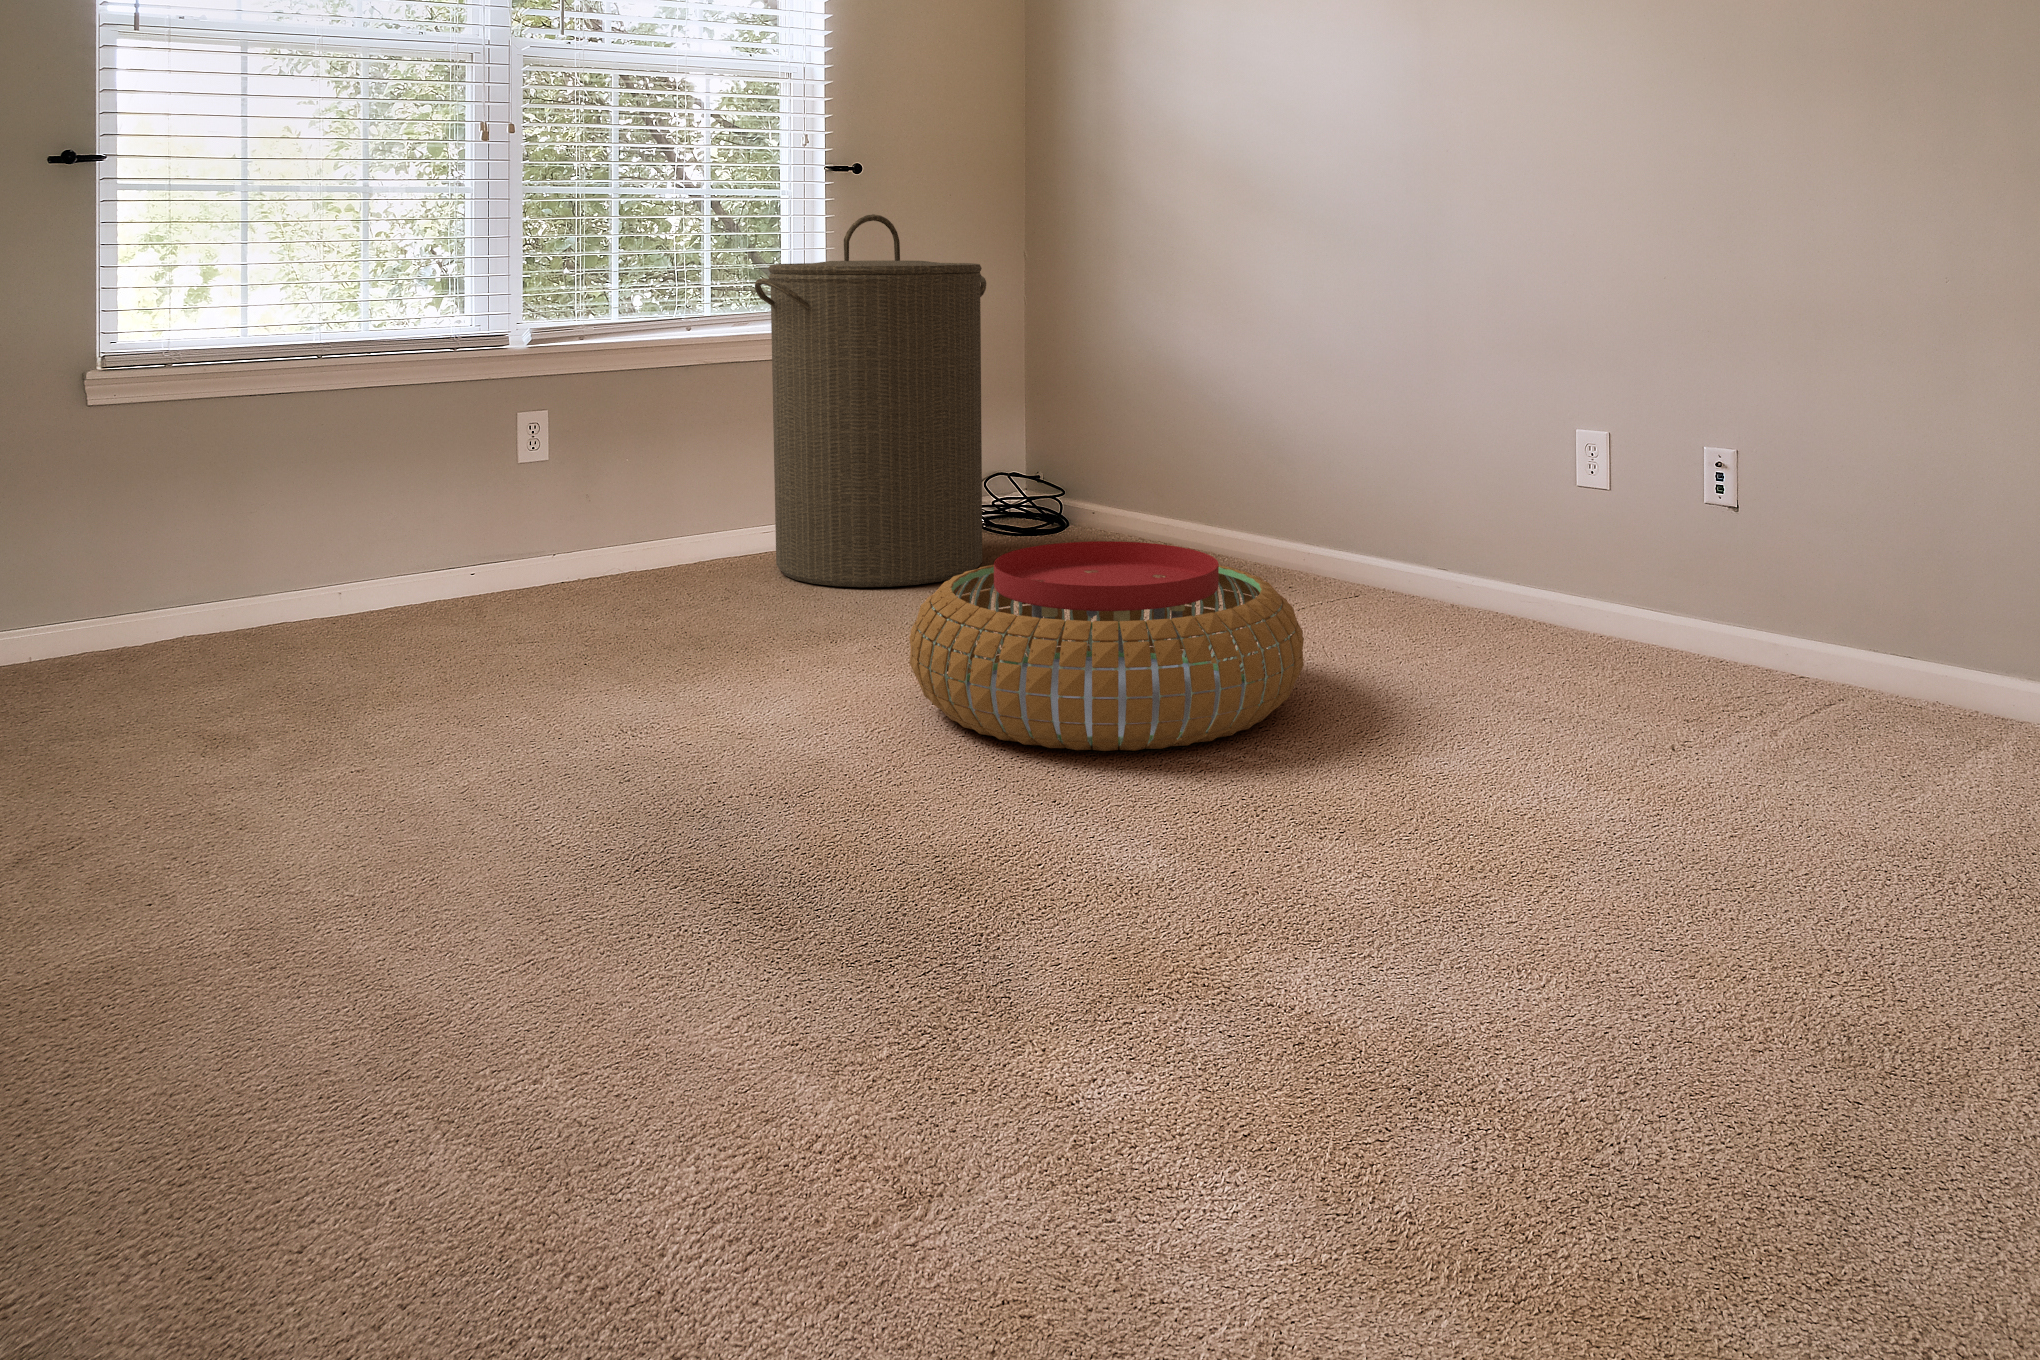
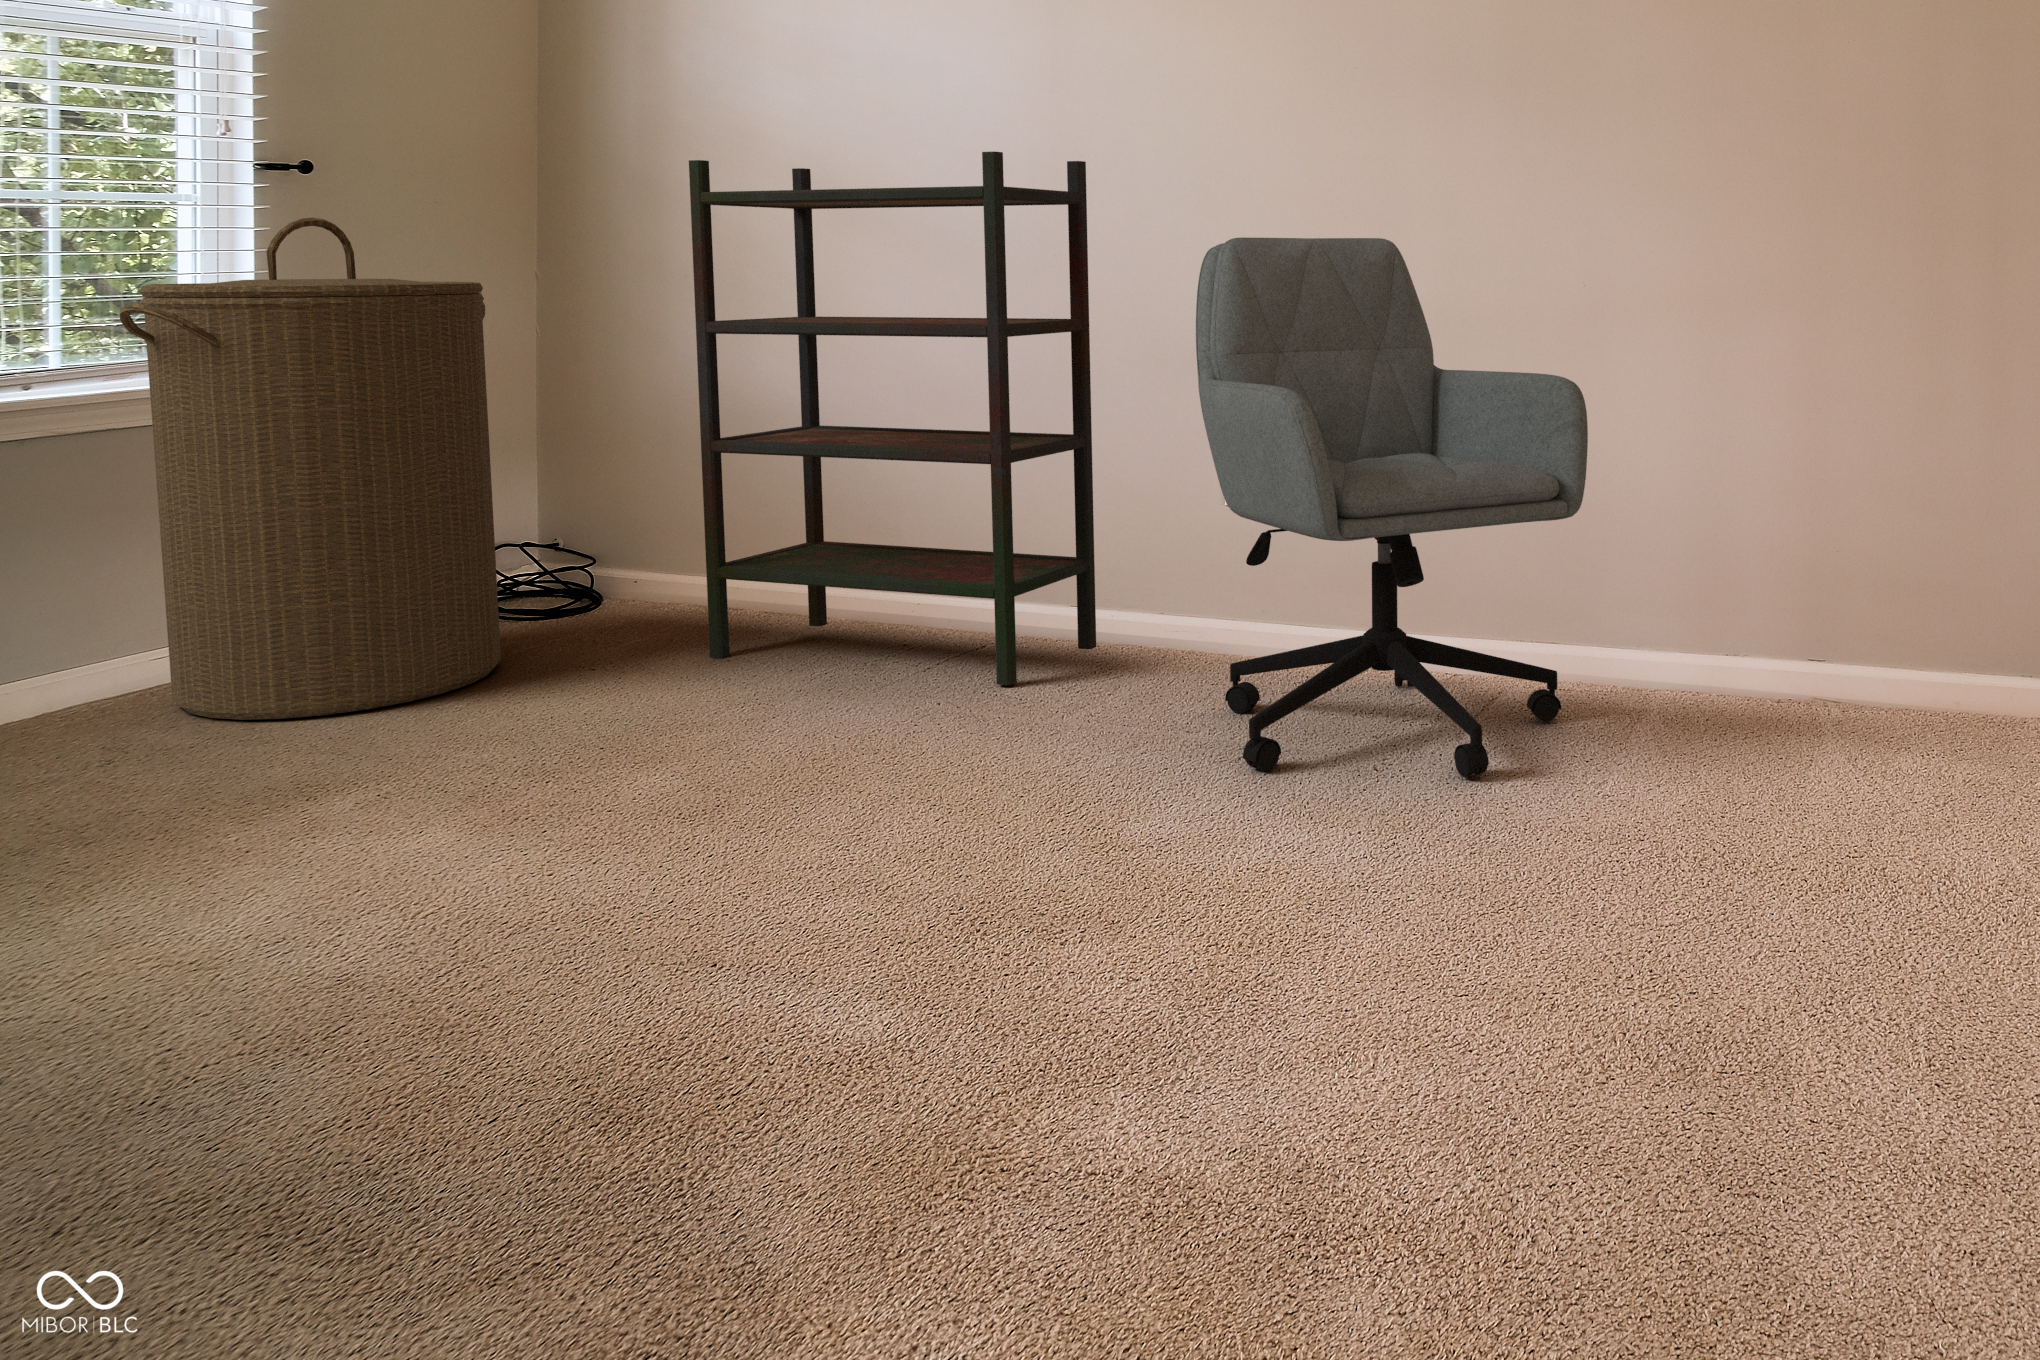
bookshelf: none [1130,150,1459,630] -> present [689,151,1096,685]
office chair: none [1535,227,1934,772] -> present [1196,237,1588,777]
pouf: present [909,541,1304,751] -> none [448,616,984,896]

